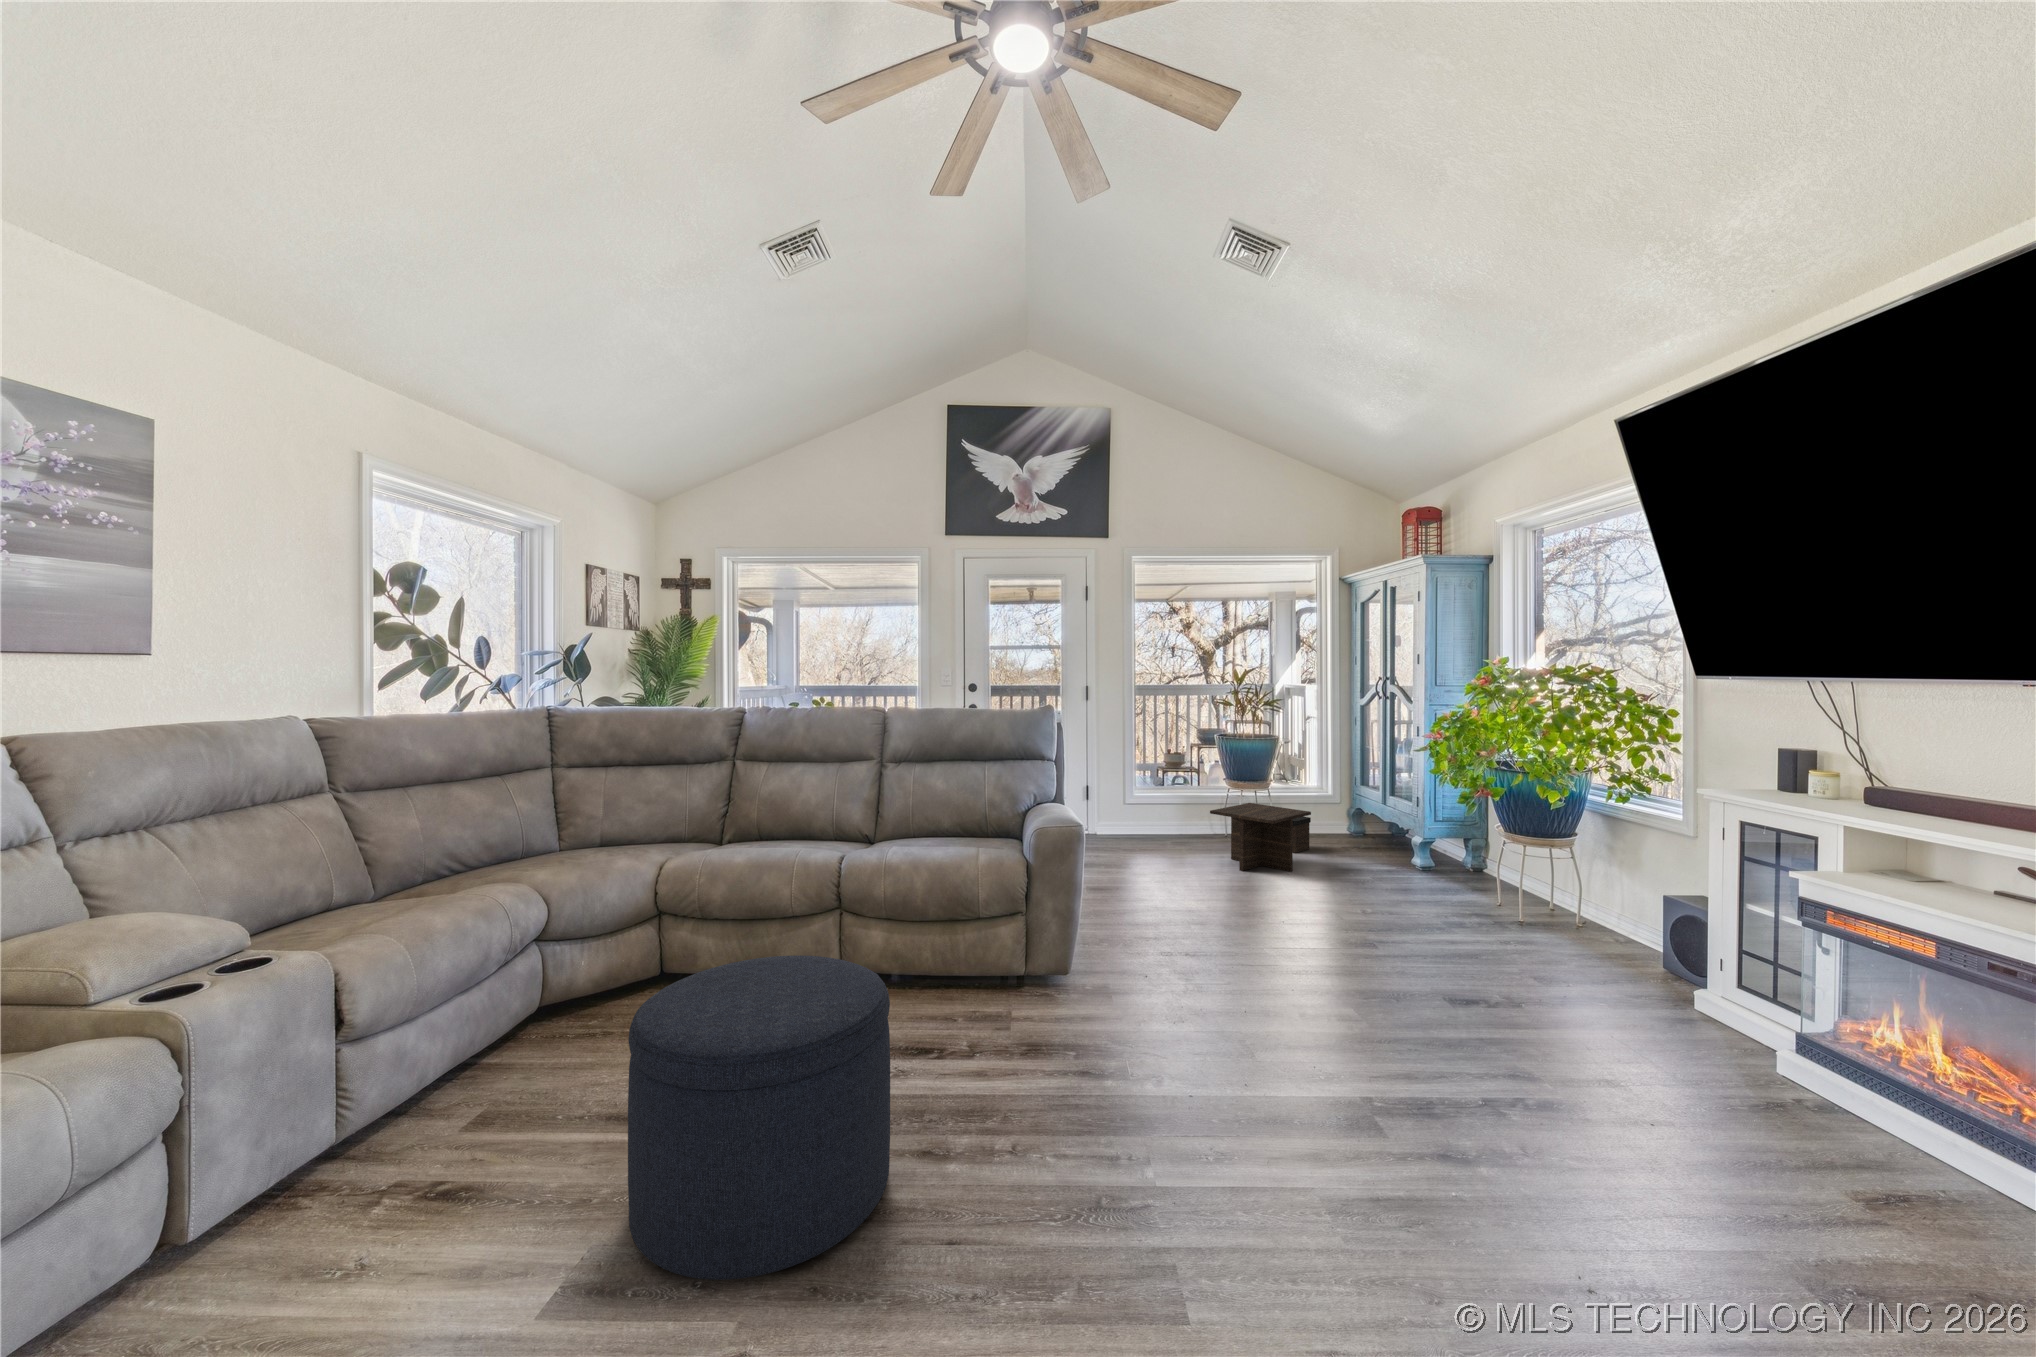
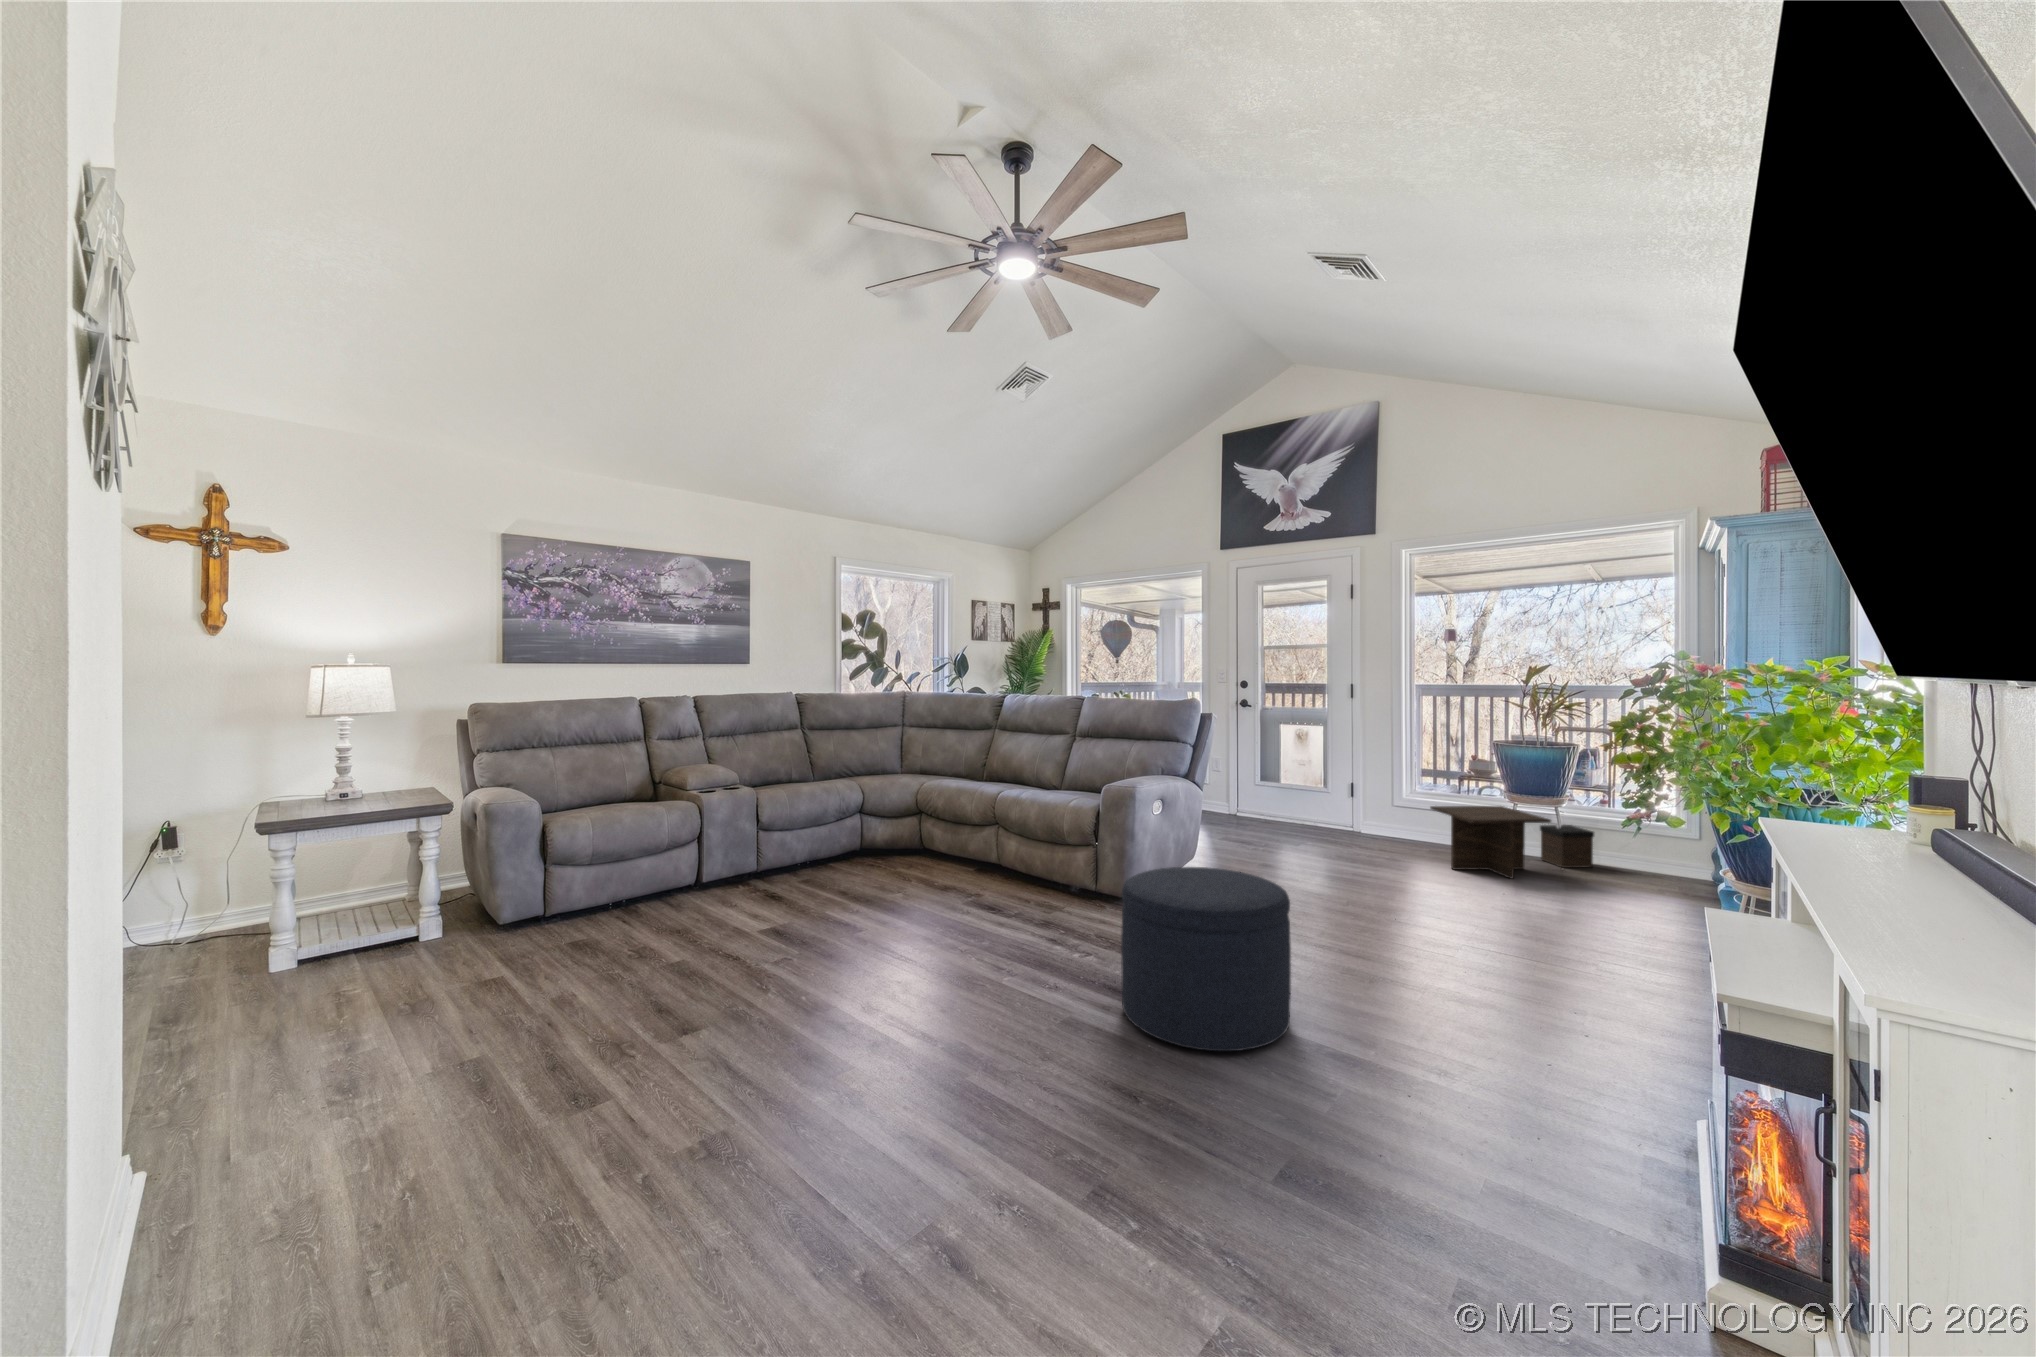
ottoman: present [628,955,890,1280] -> present [1121,867,1291,1051]

